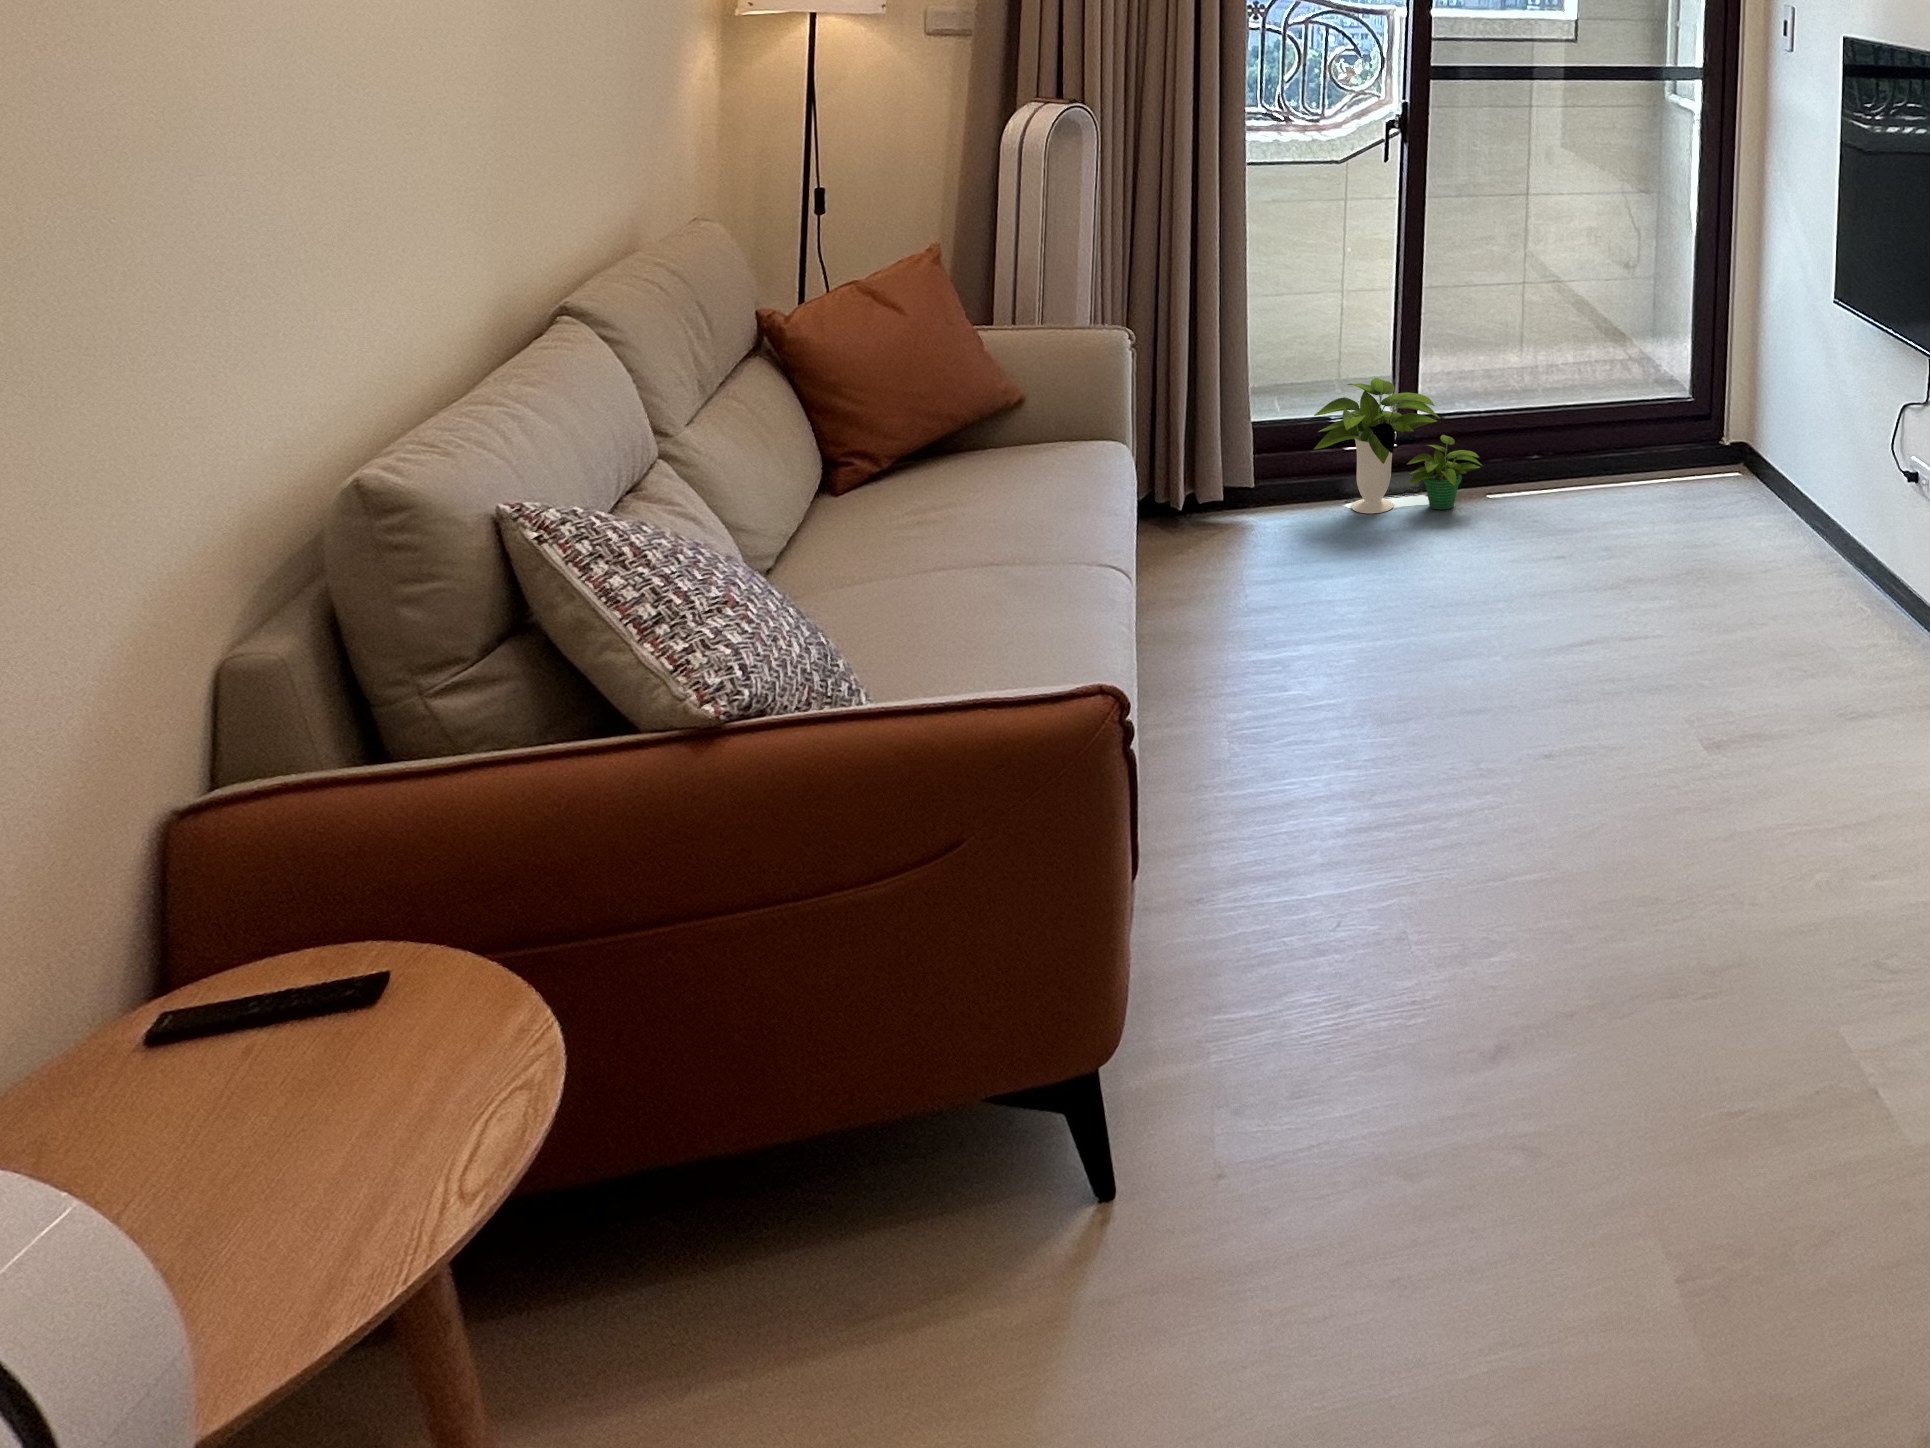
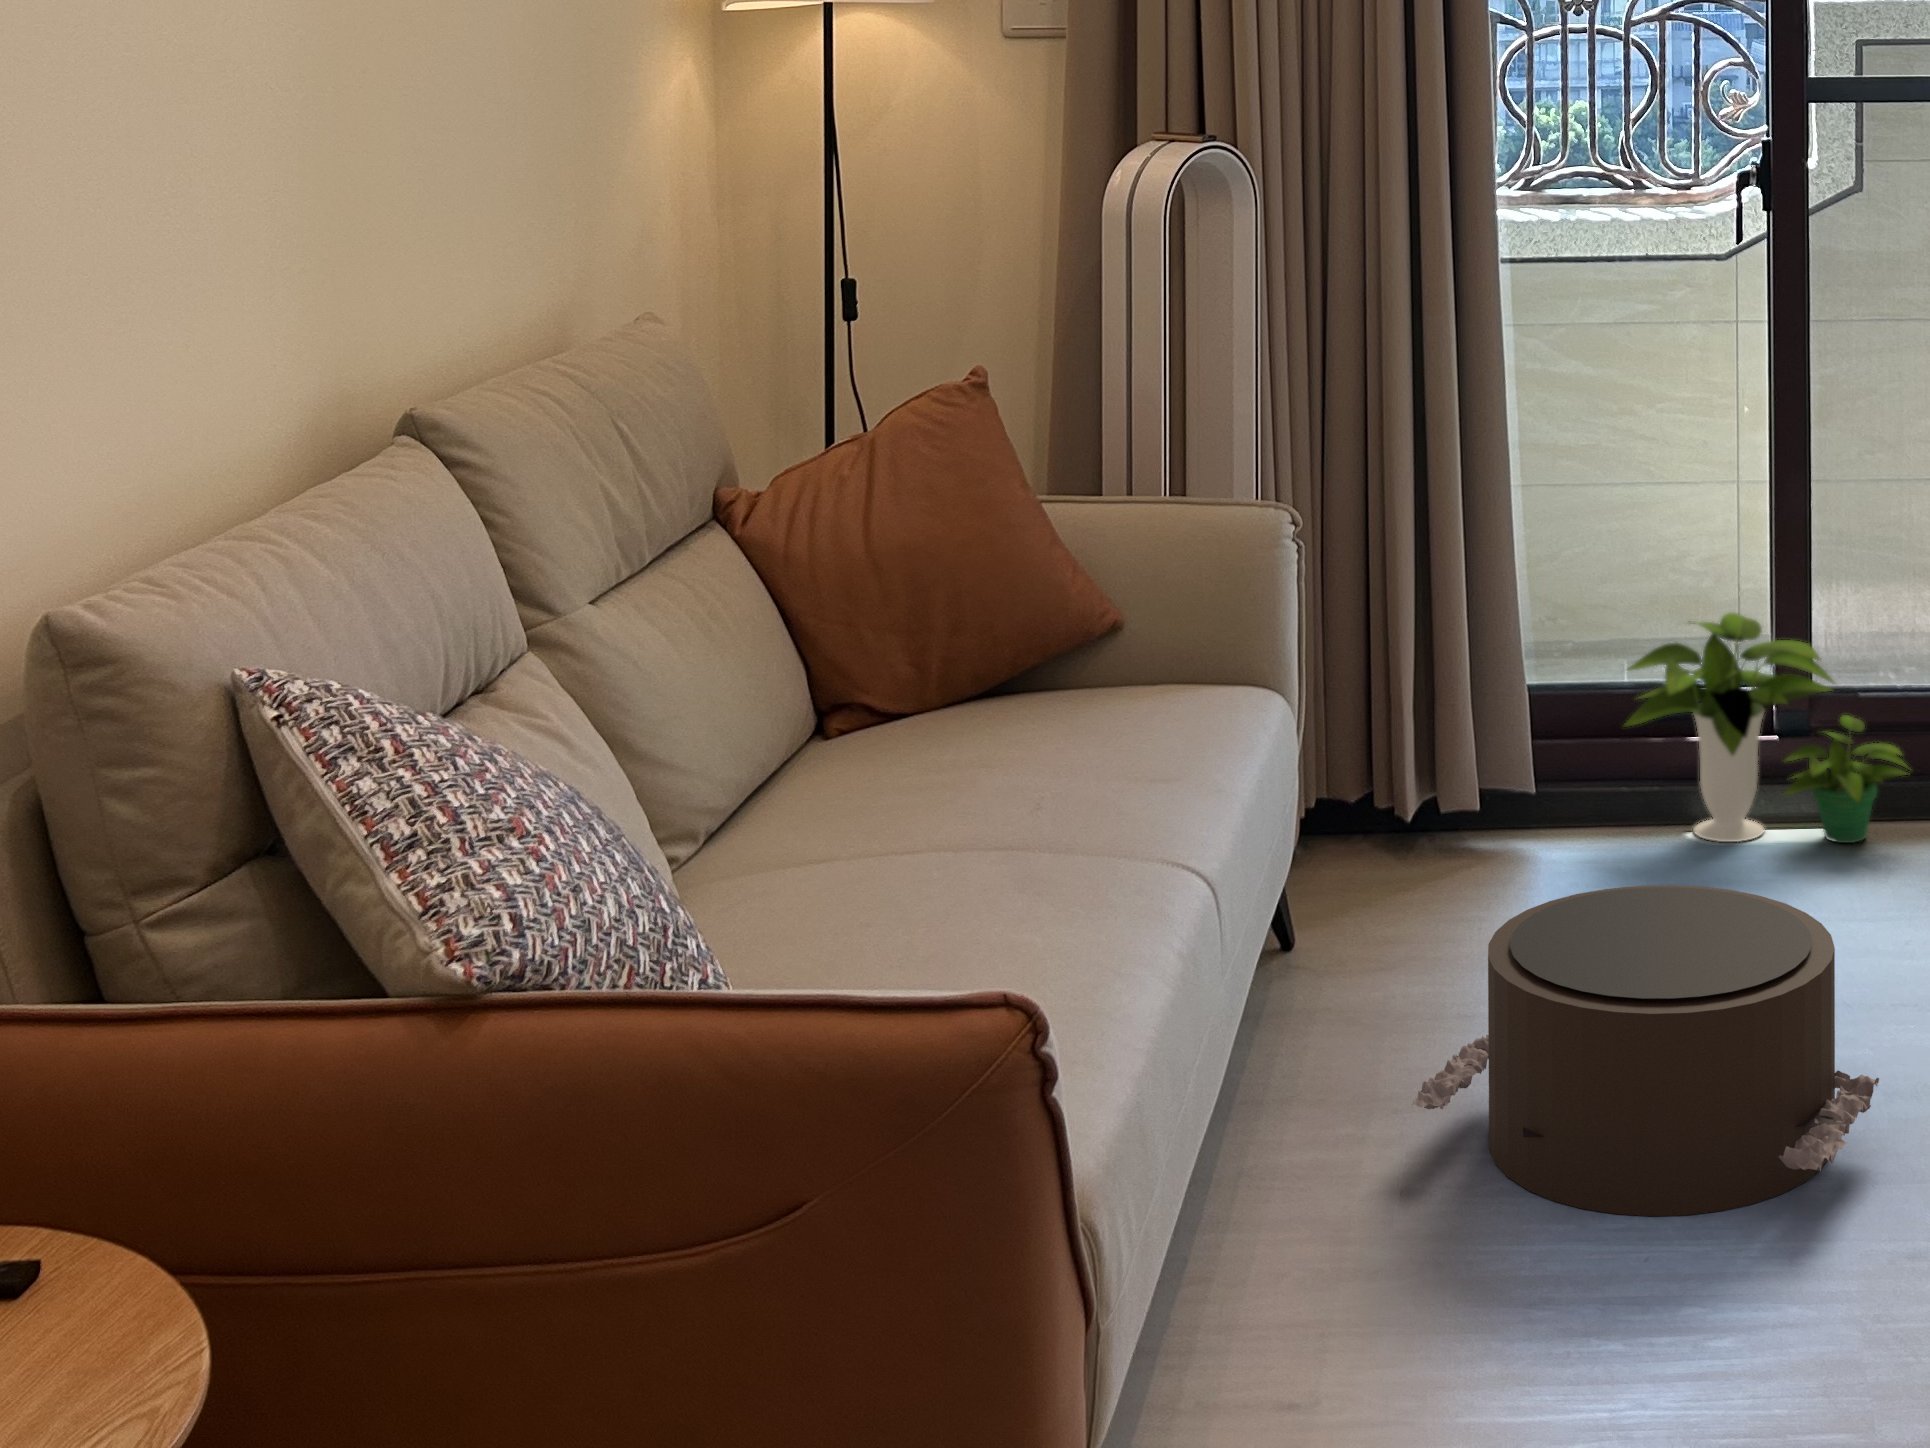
pouf: none [1236,551,1513,755] -> present [1412,885,1879,1216]

